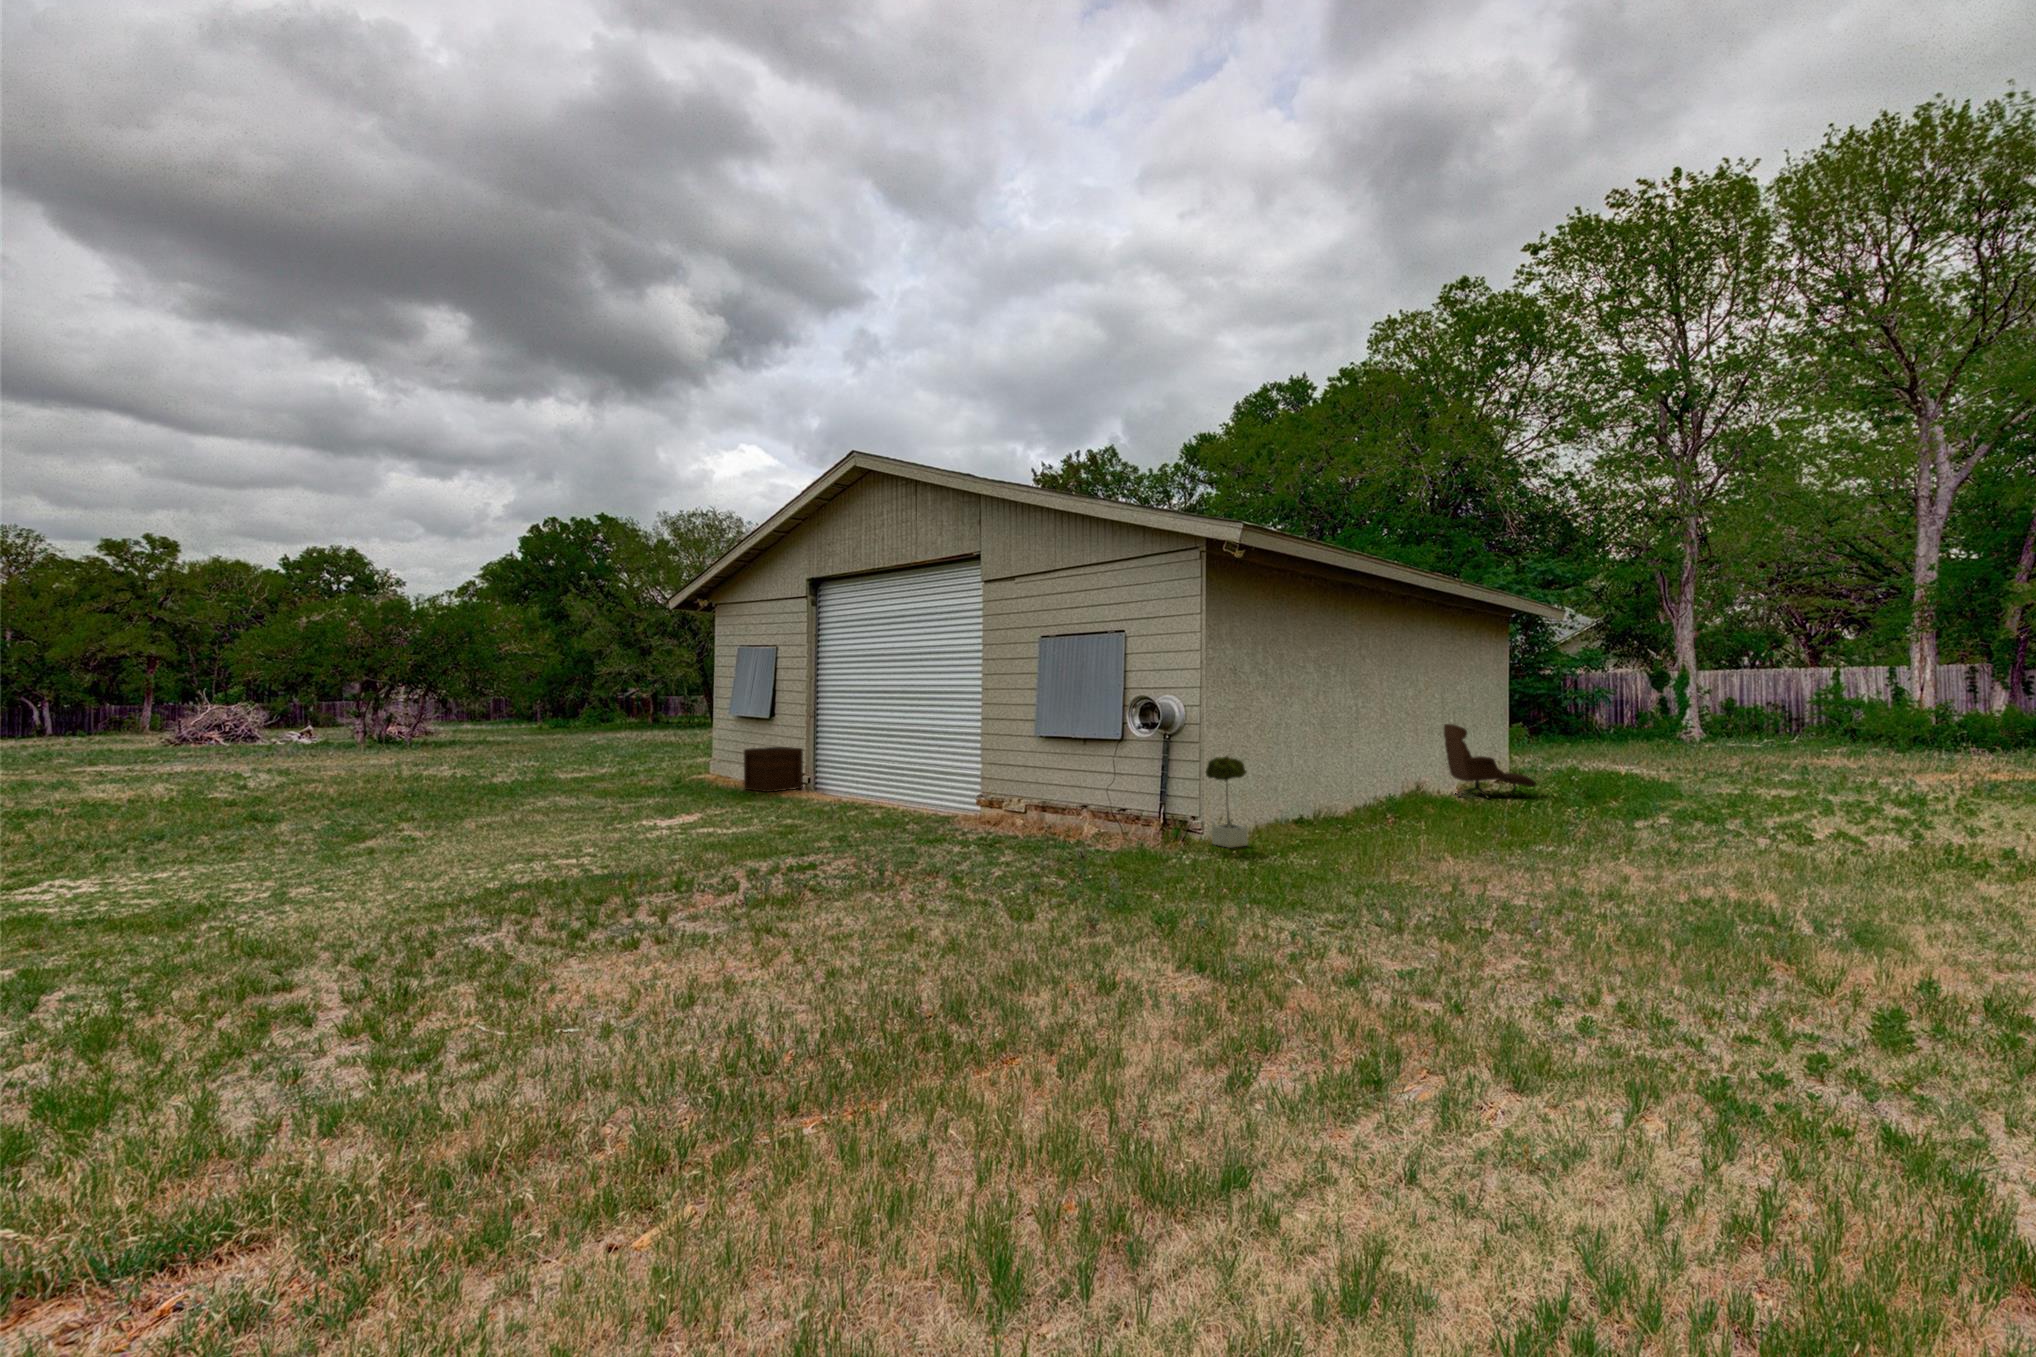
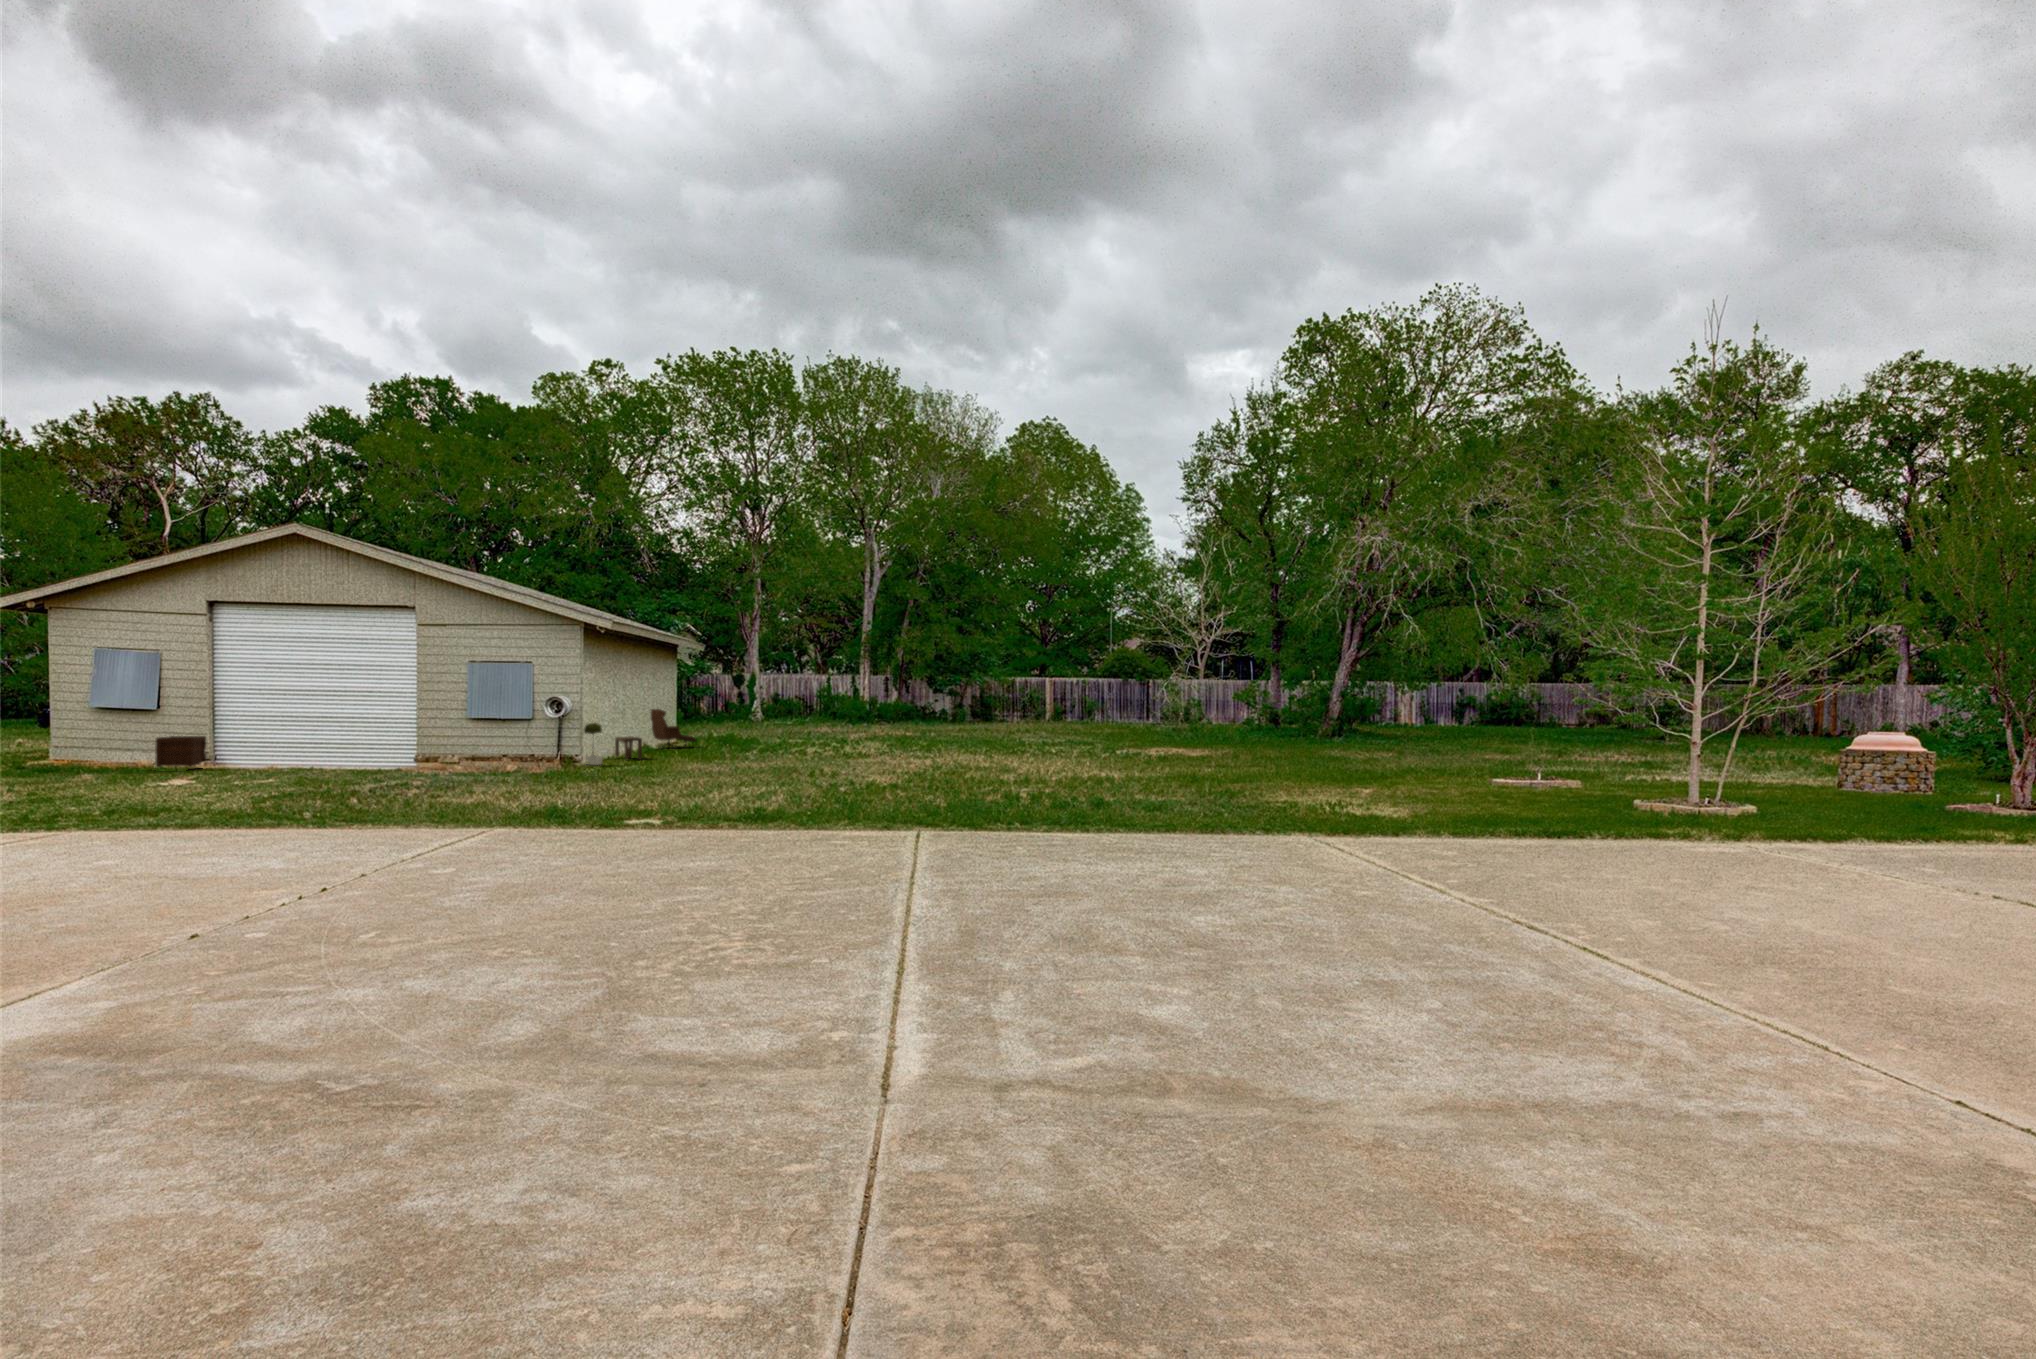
bench: none [1321,781,1361,834] -> present [615,737,642,760]

